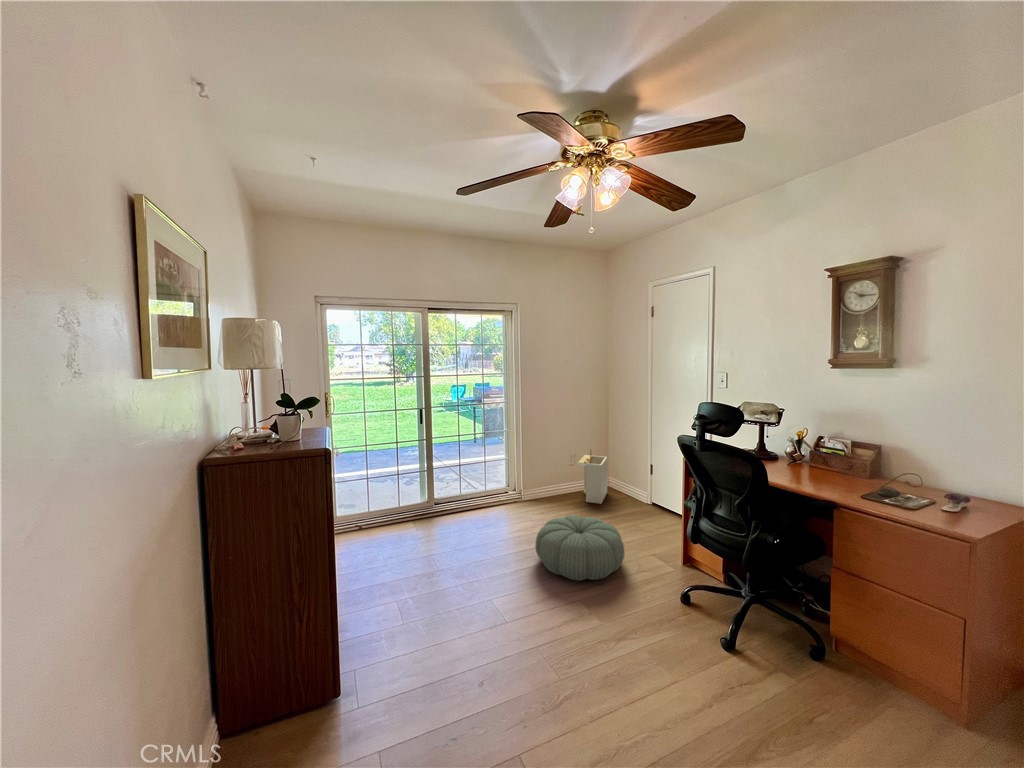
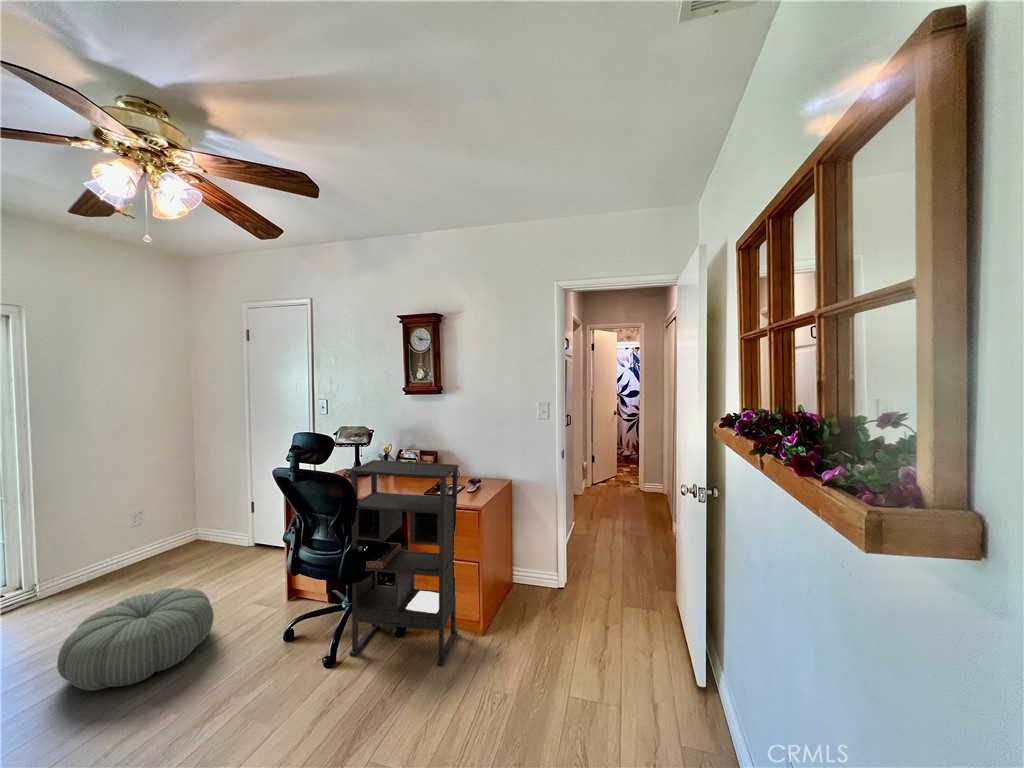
bookshelf: none [751,442,935,736] -> present [350,460,458,666]
storage bin: present [578,449,607,504] -> none [144,500,193,570]

